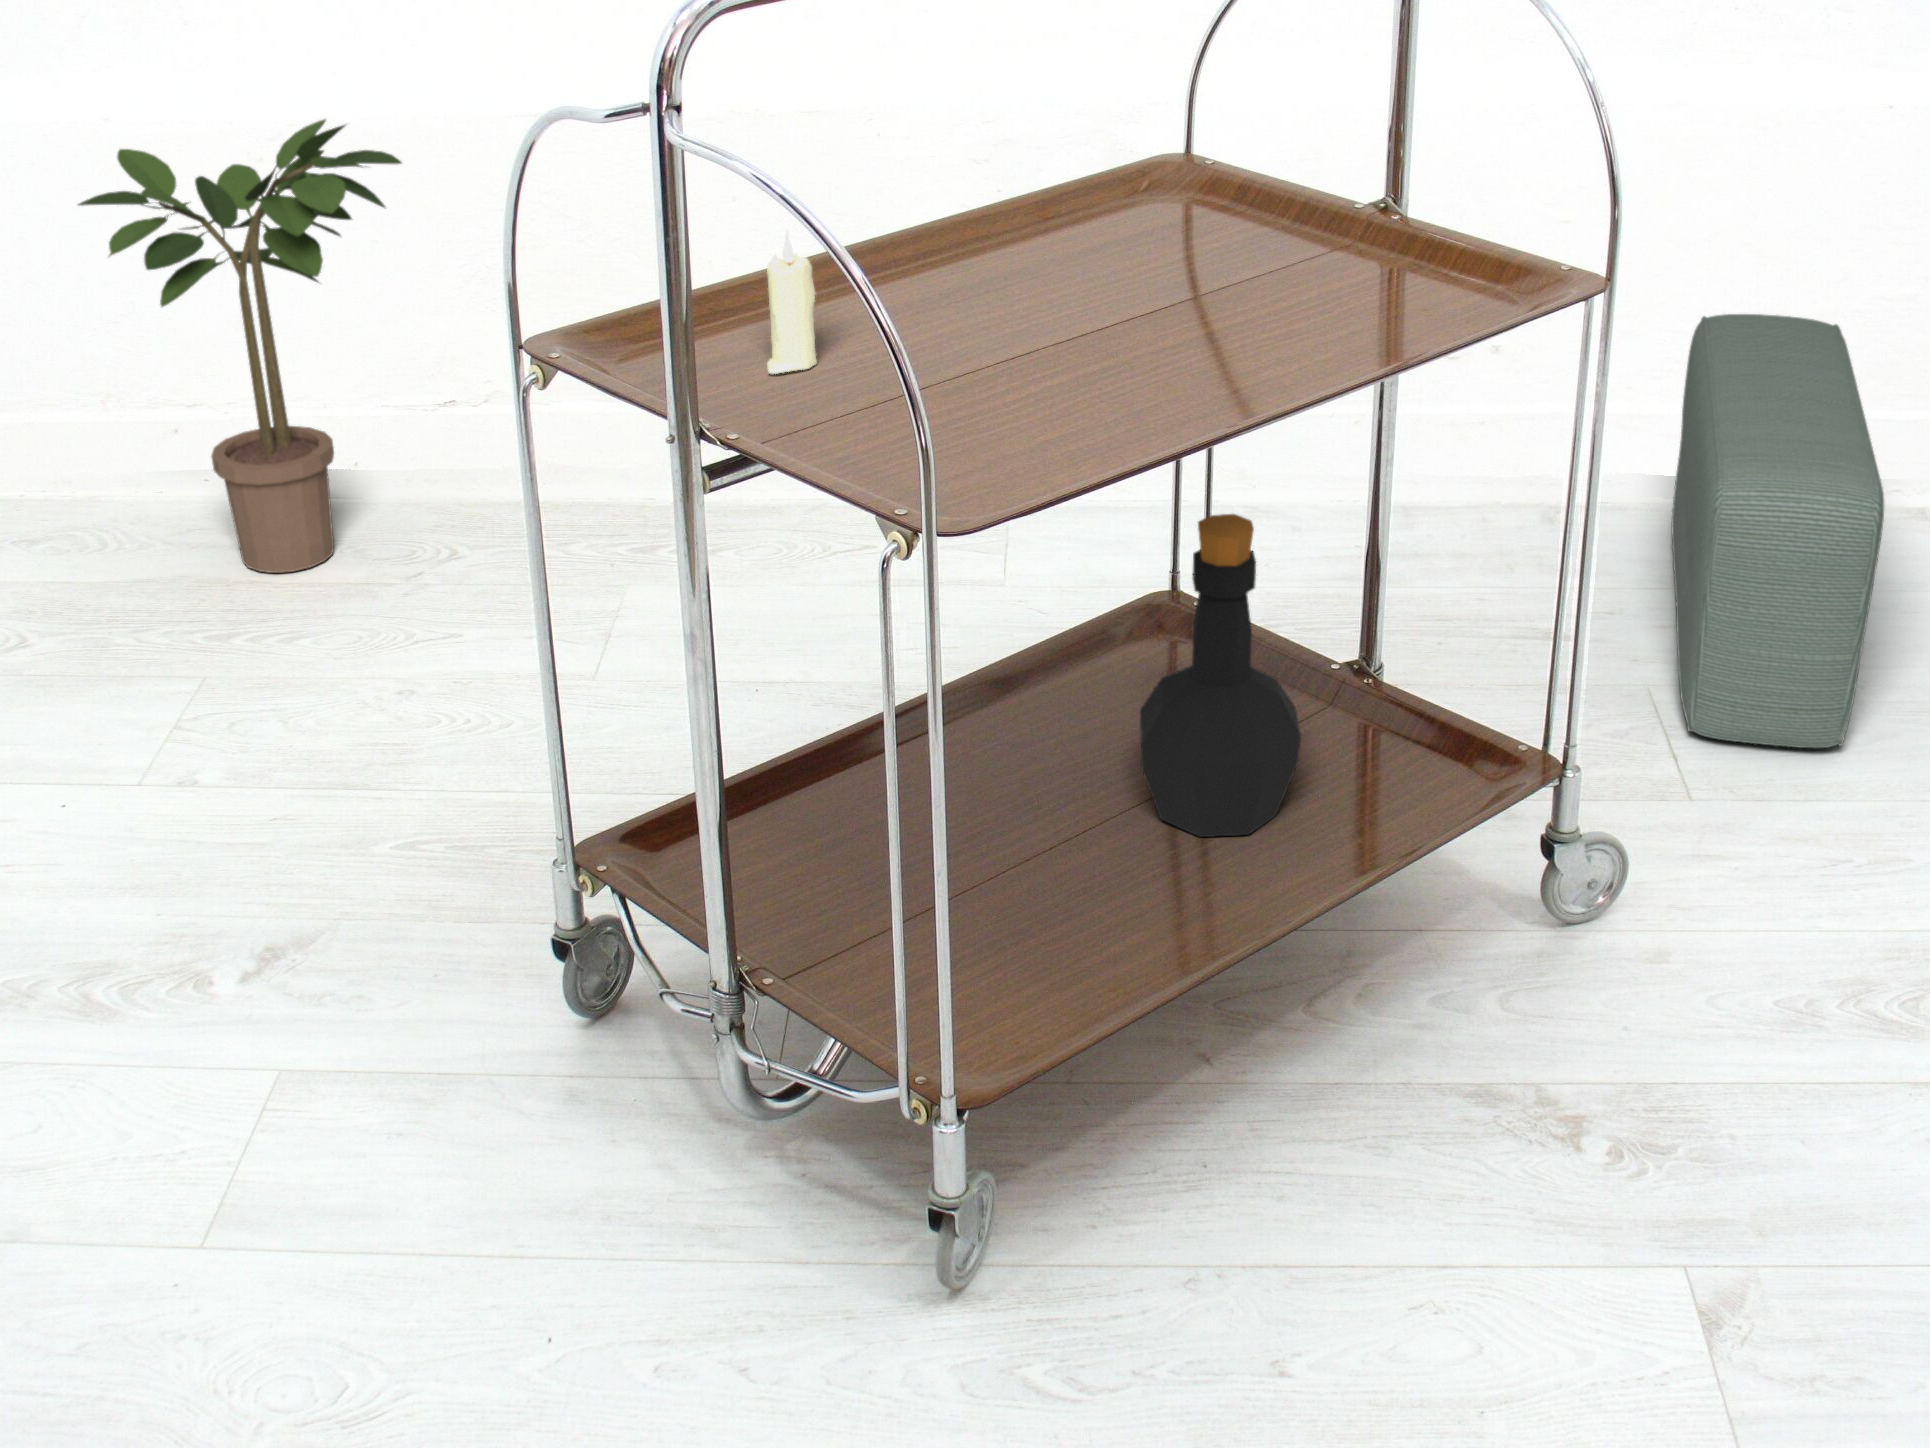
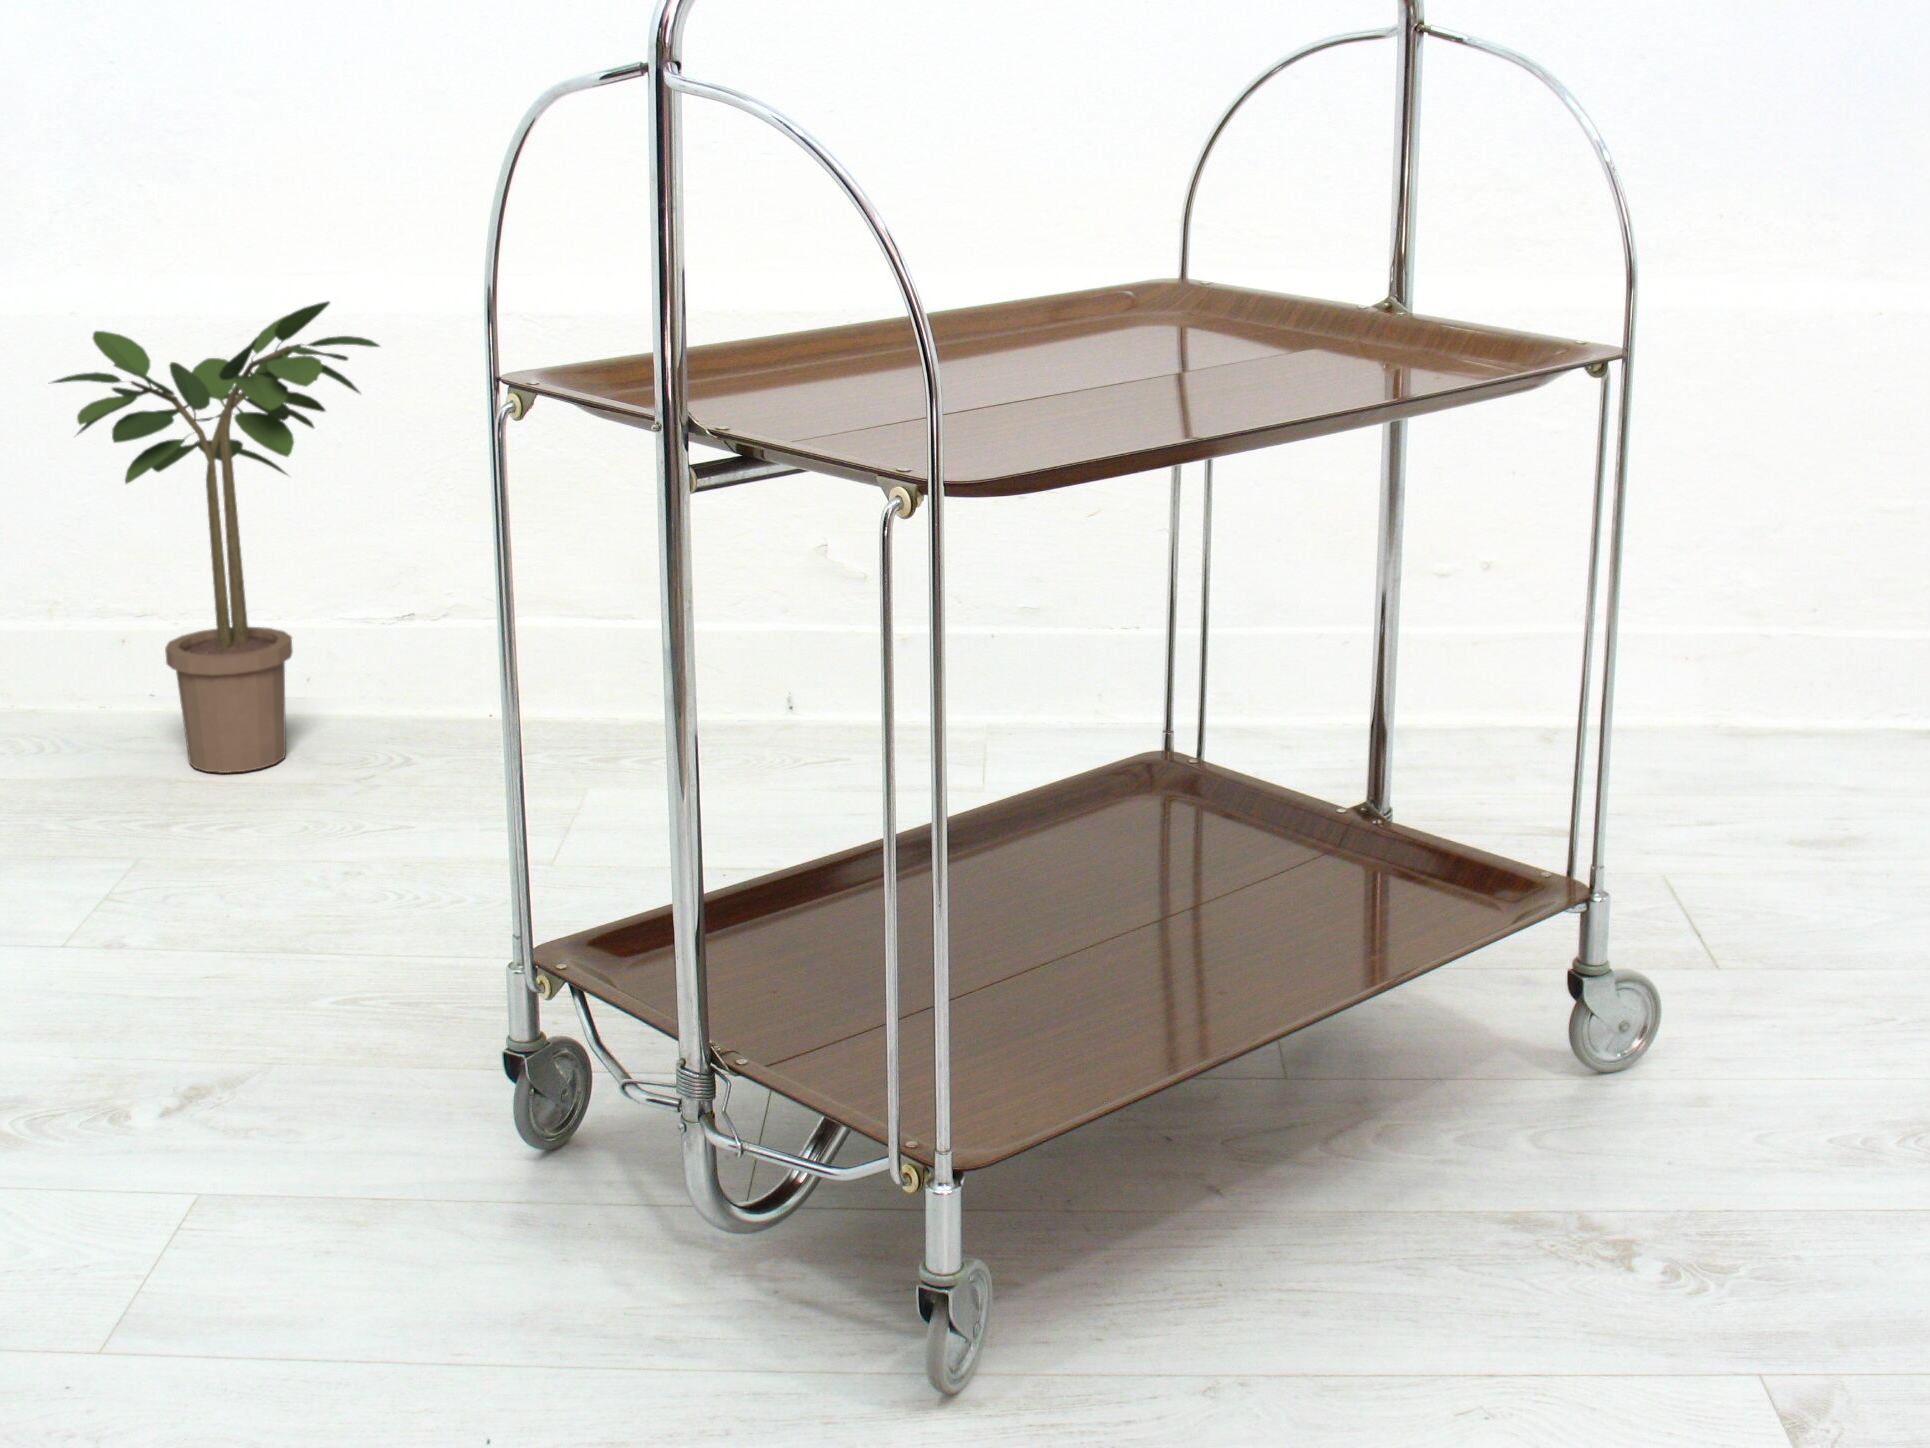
candle: present [767,230,817,374] -> none [759,247,811,399]
pouf: present [1672,314,1884,748] -> none [1673,518,1903,922]
bottle: present [1140,514,1301,837] -> none [1141,595,1313,946]

